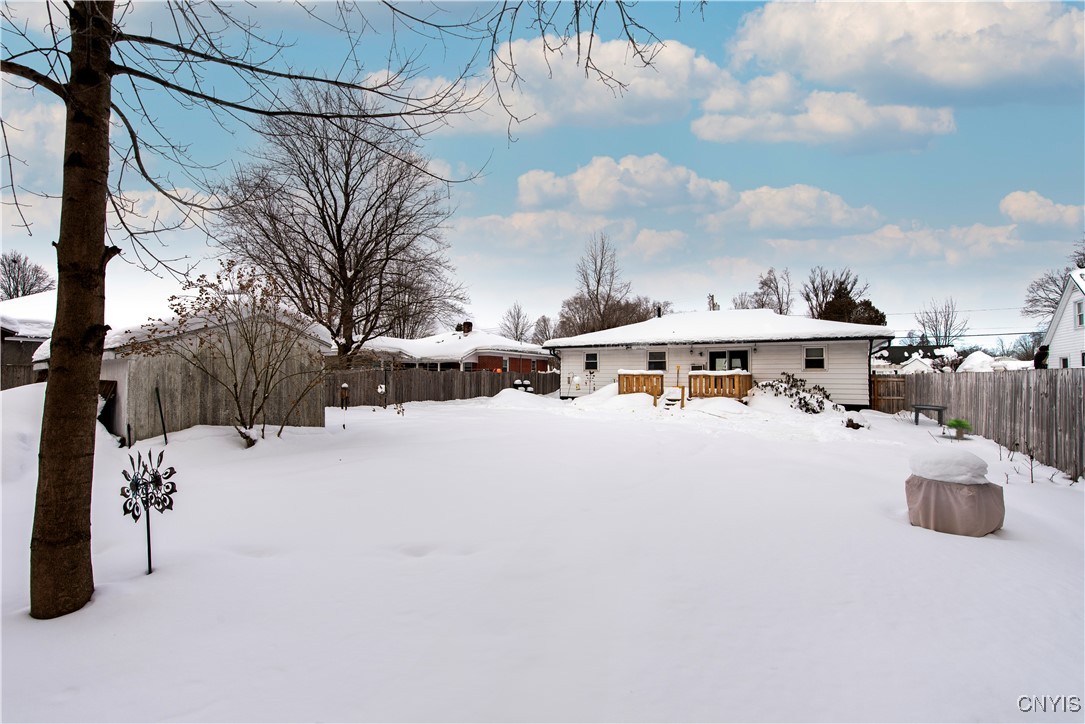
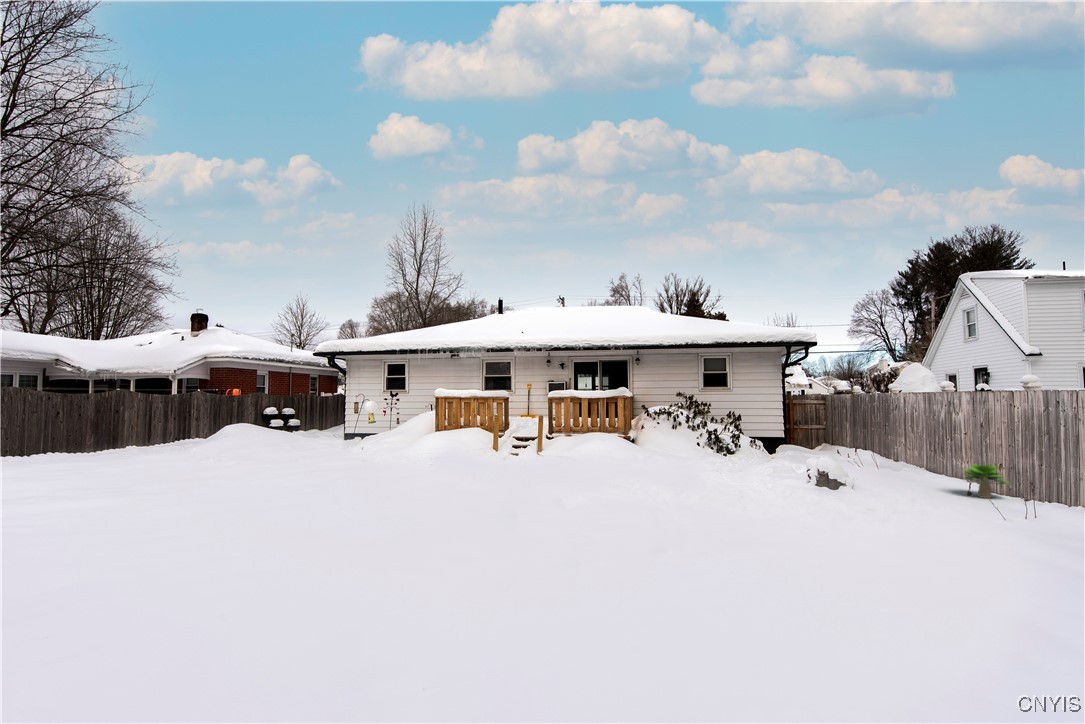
round table: present [910,405,948,427] -> none [868,439,922,472]

